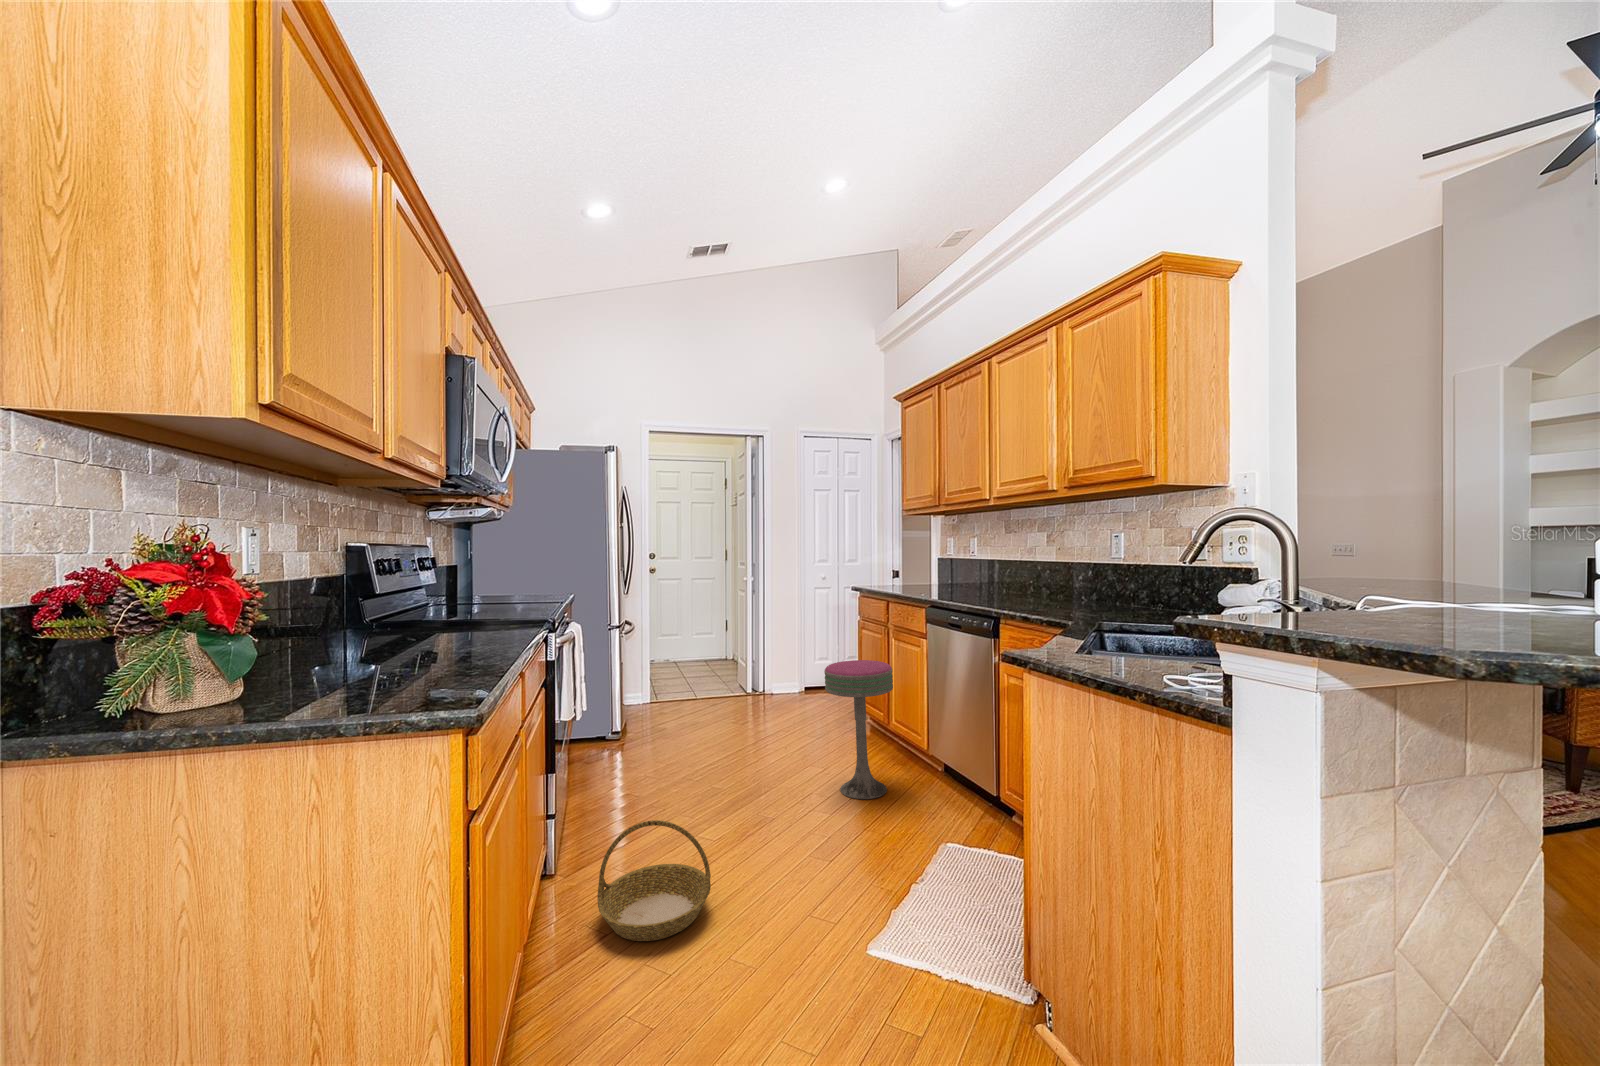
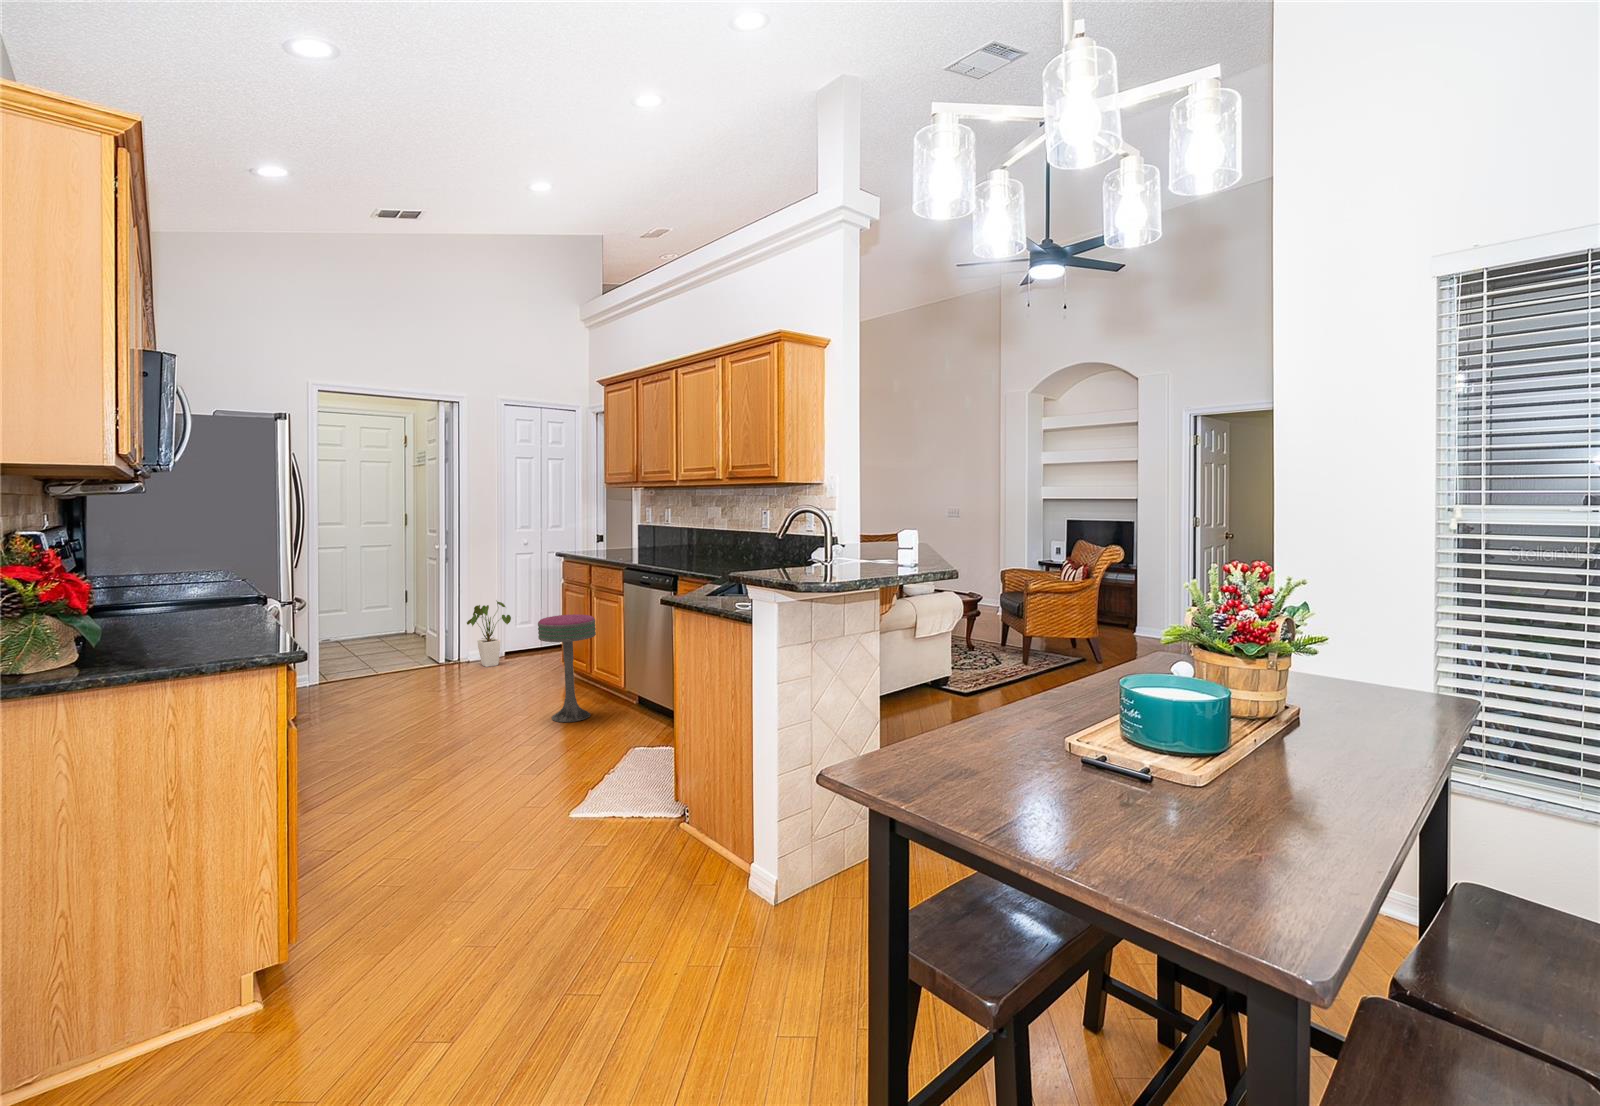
house plant: none [767,632,808,702] -> present [467,601,511,667]
basket: present [598,820,711,941] -> none [374,726,463,804]

